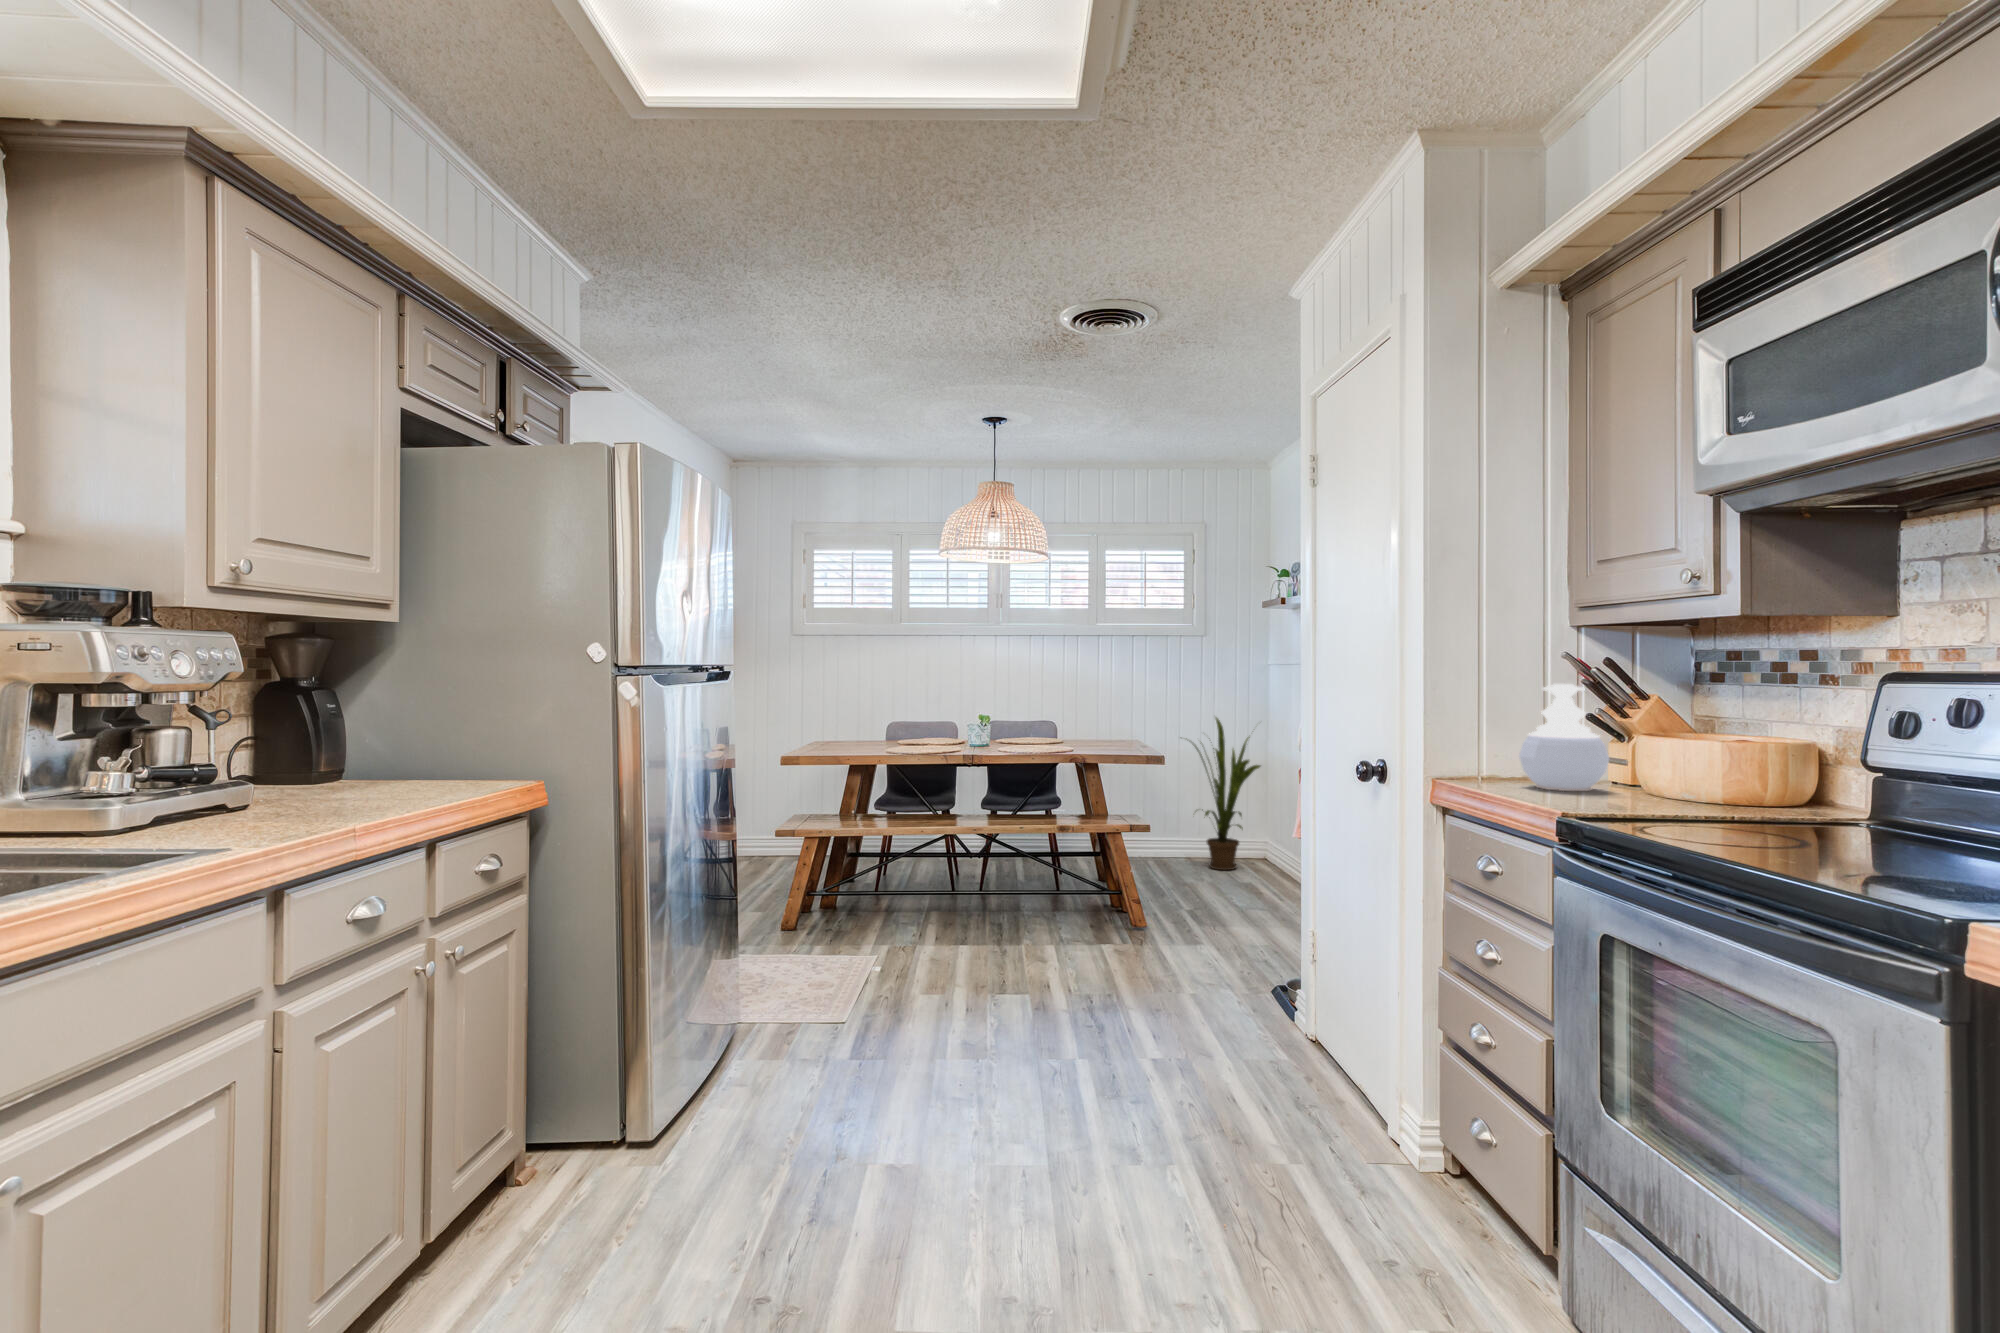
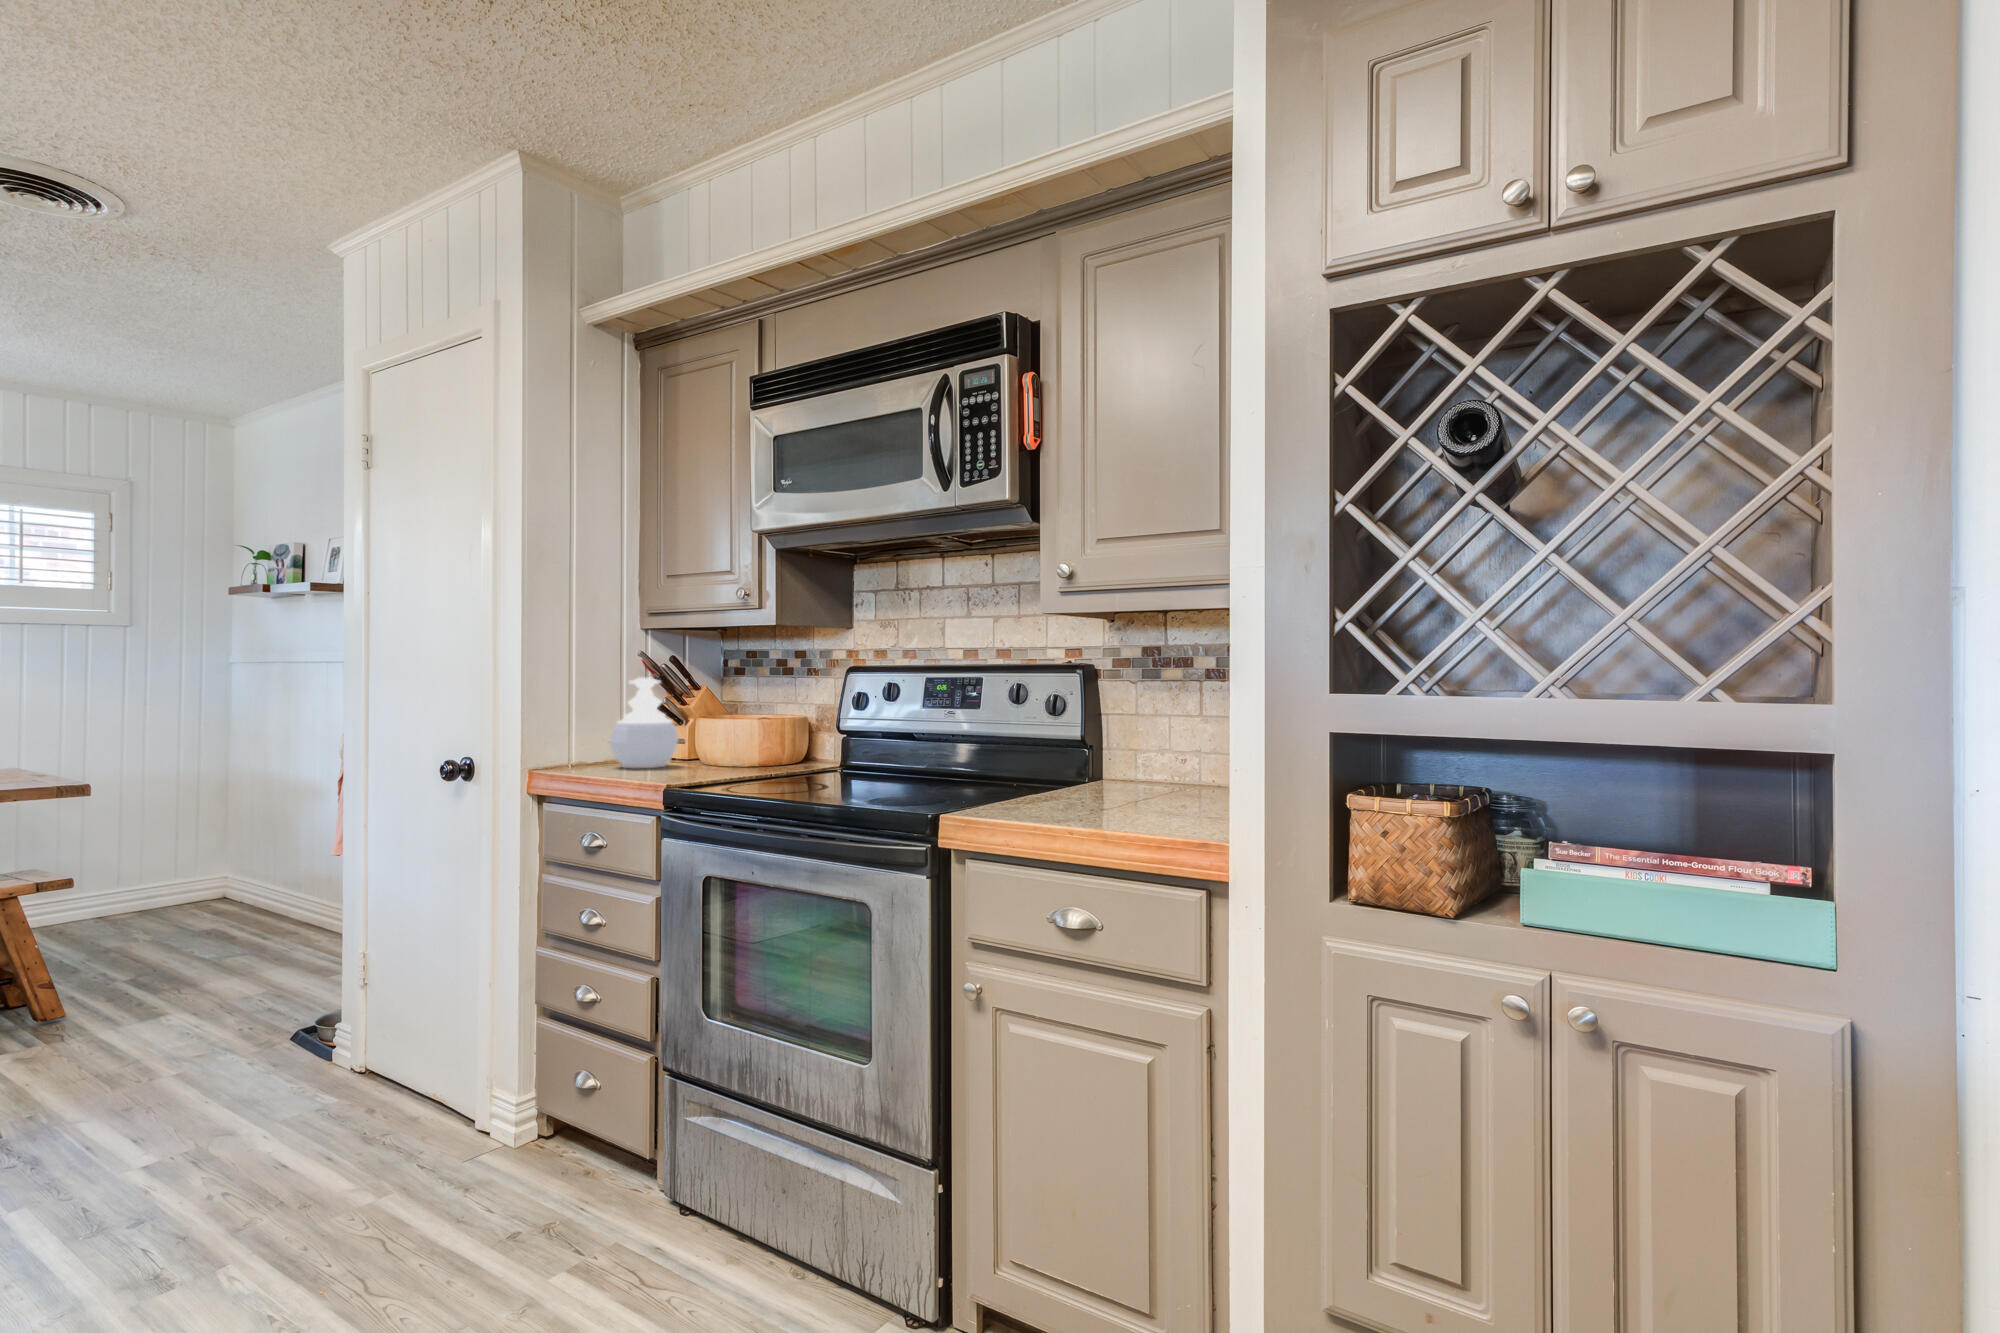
house plant: present [1194,718,1260,870] -> none [87,728,231,925]

